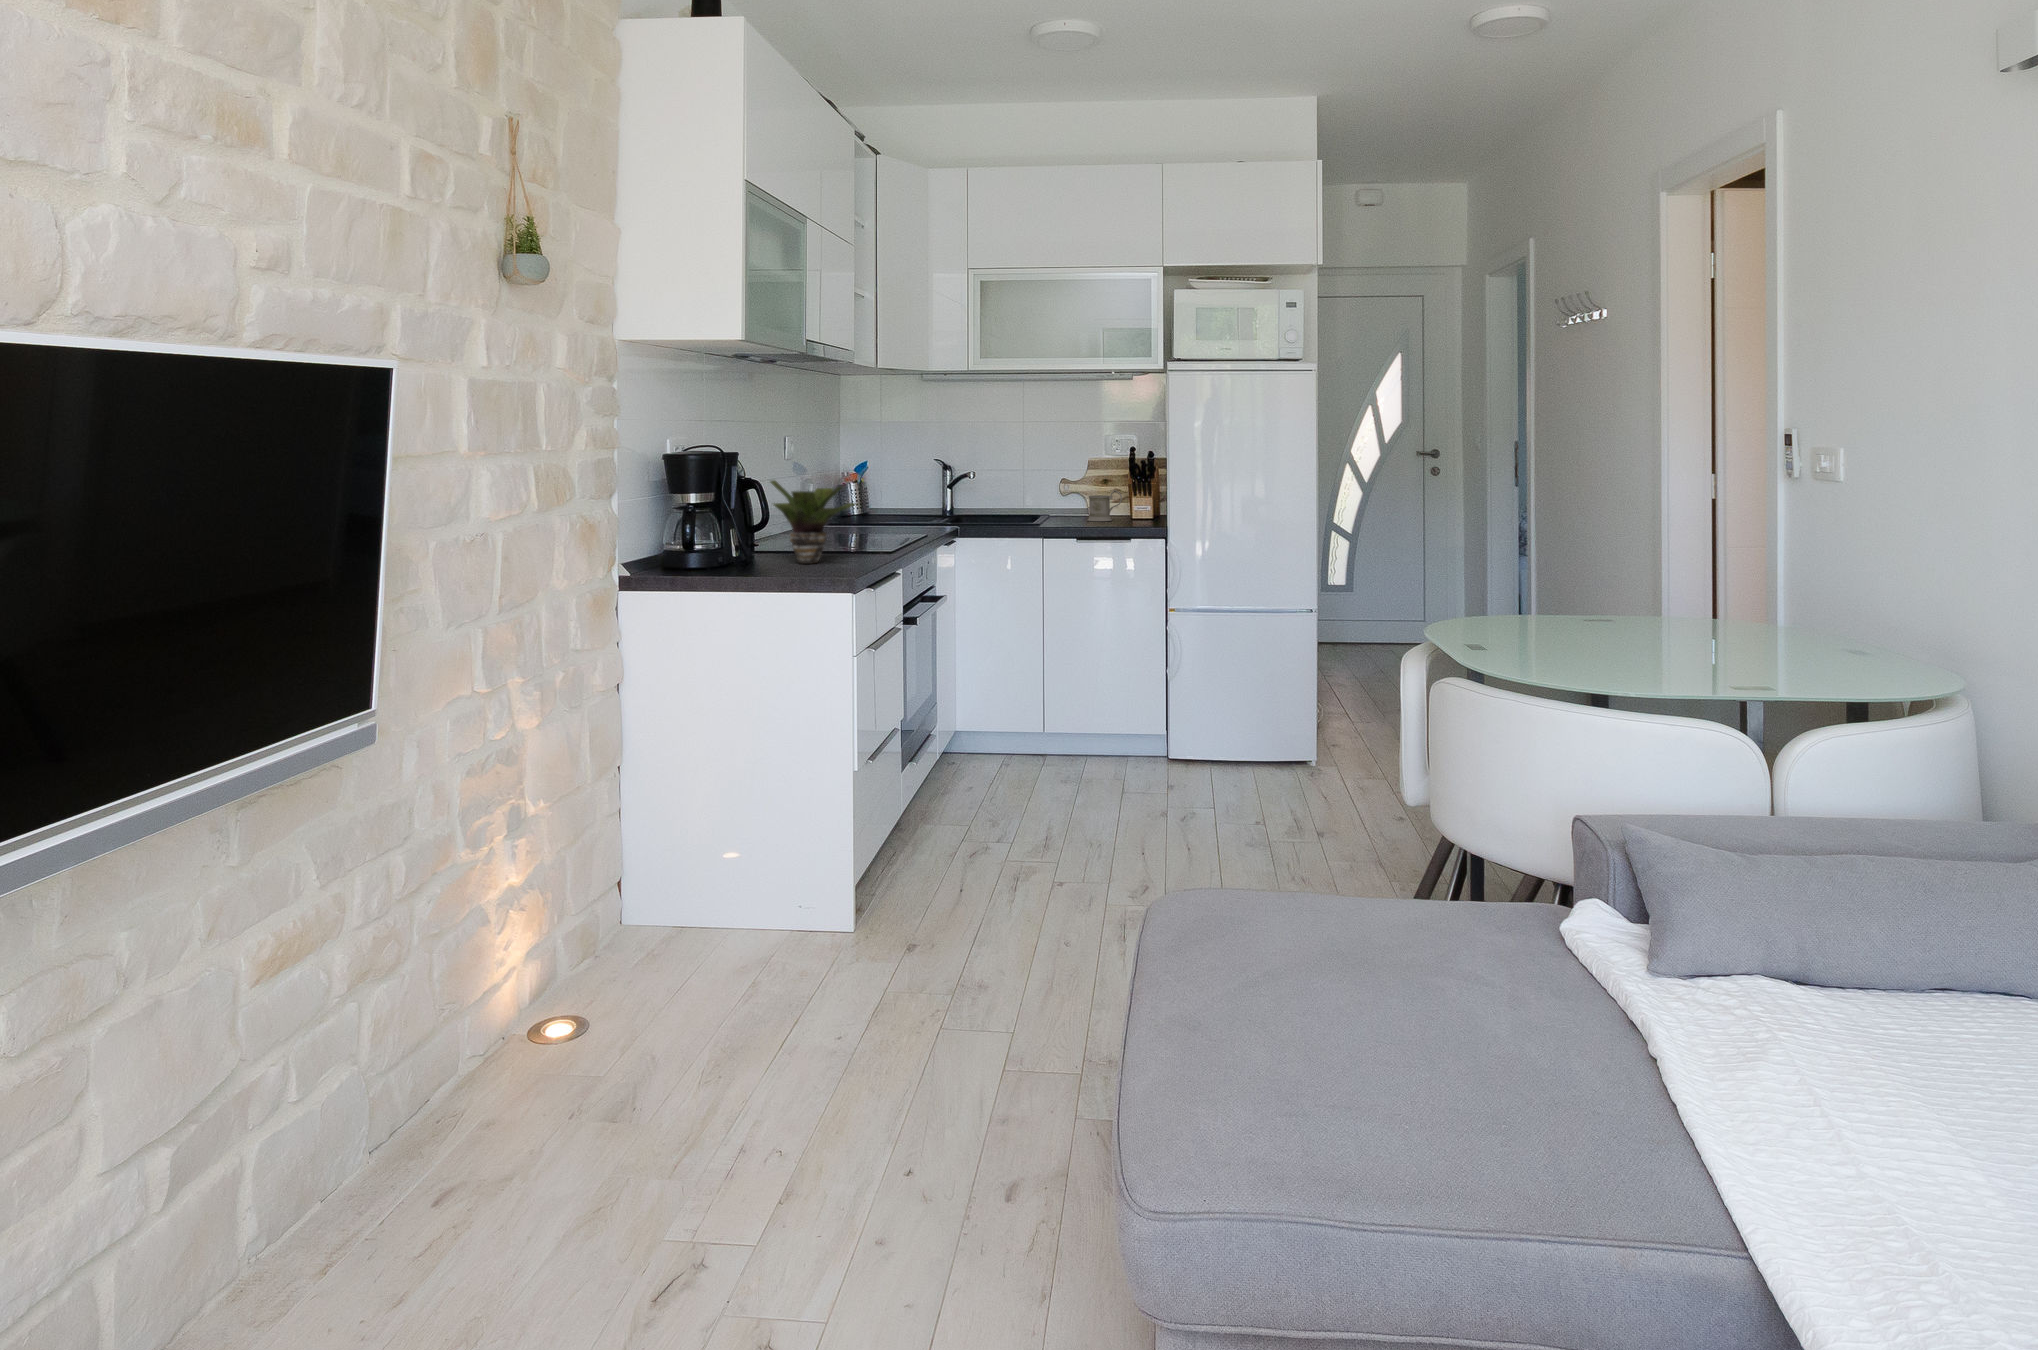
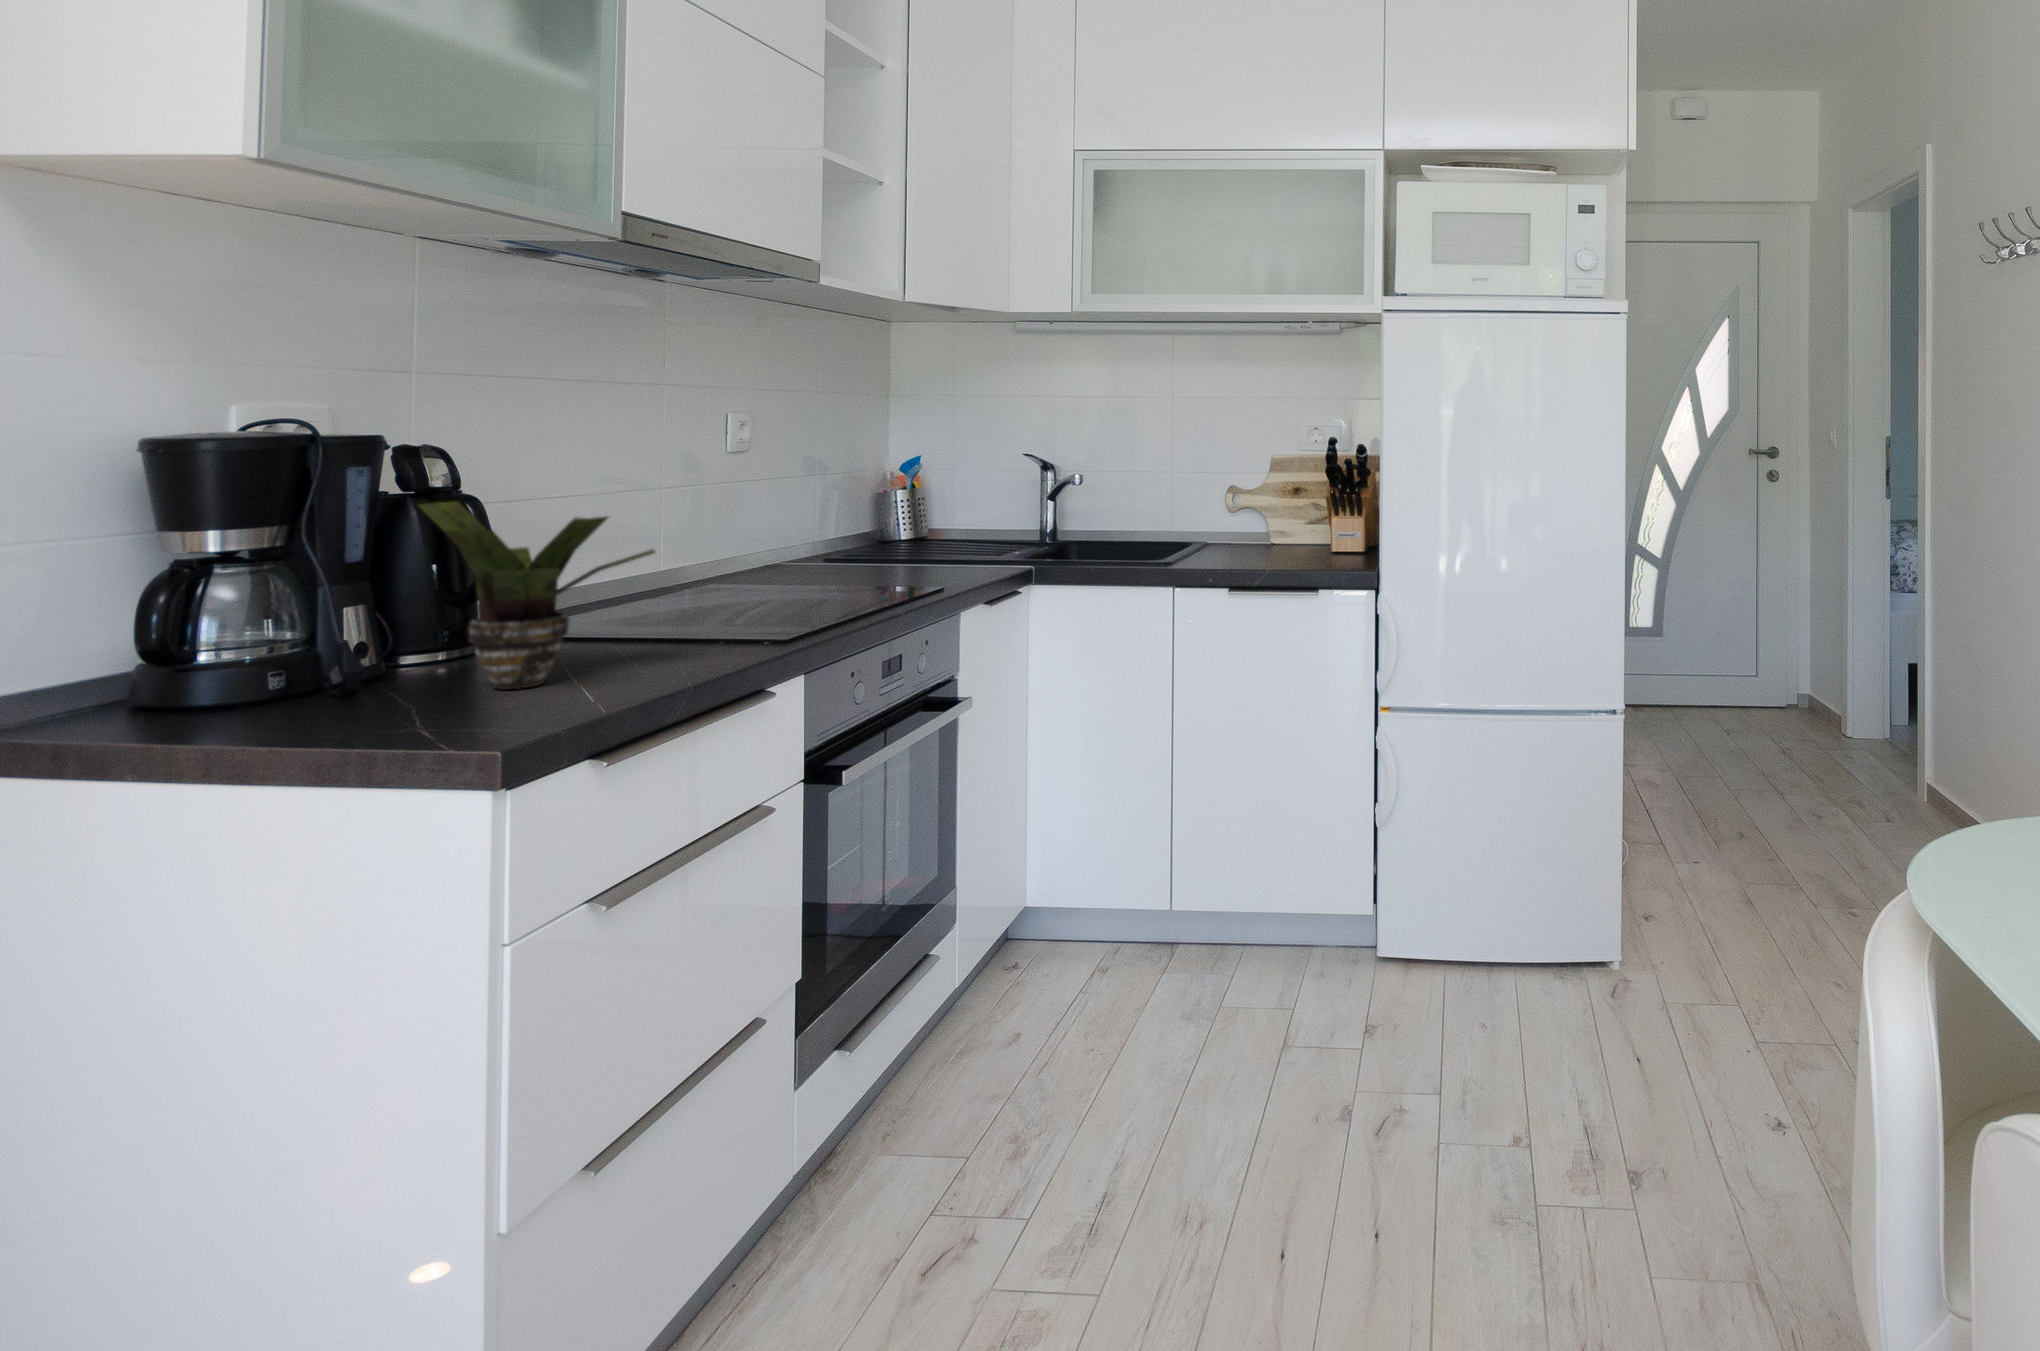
mug: present [1087,490,1122,521] -> none [1259,508,1314,557]

